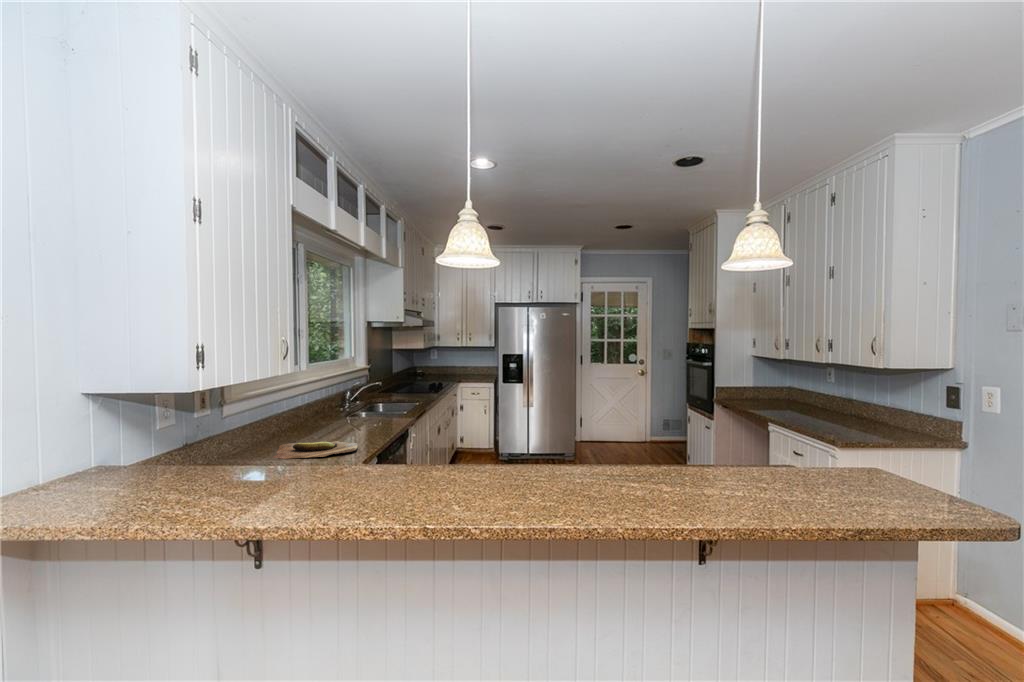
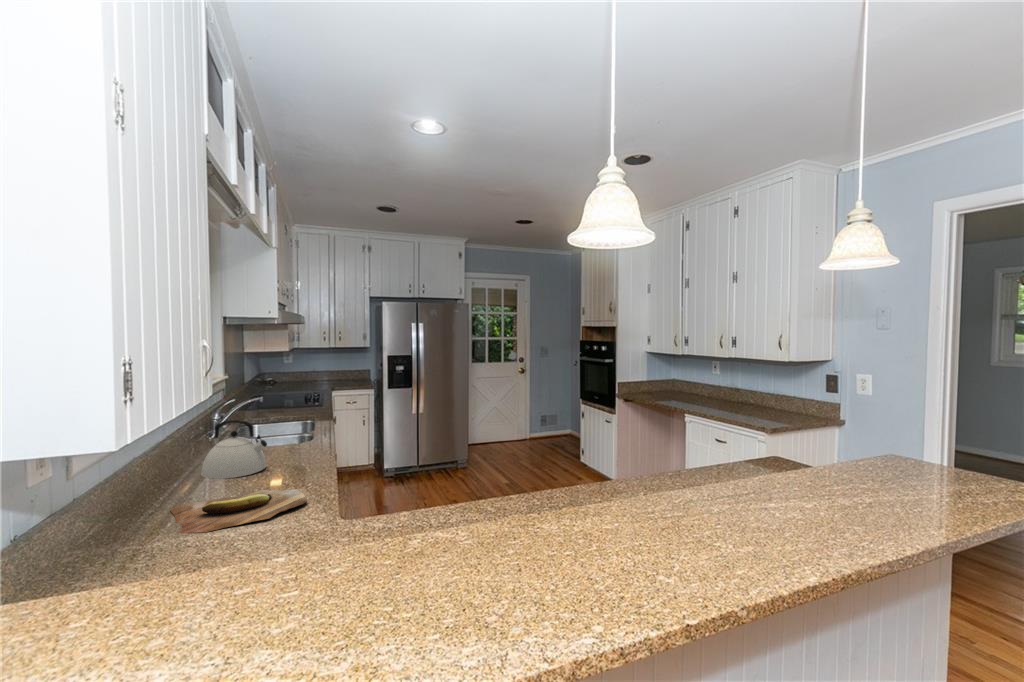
kettle: none [315,394,357,433] -> present [201,420,267,479]

